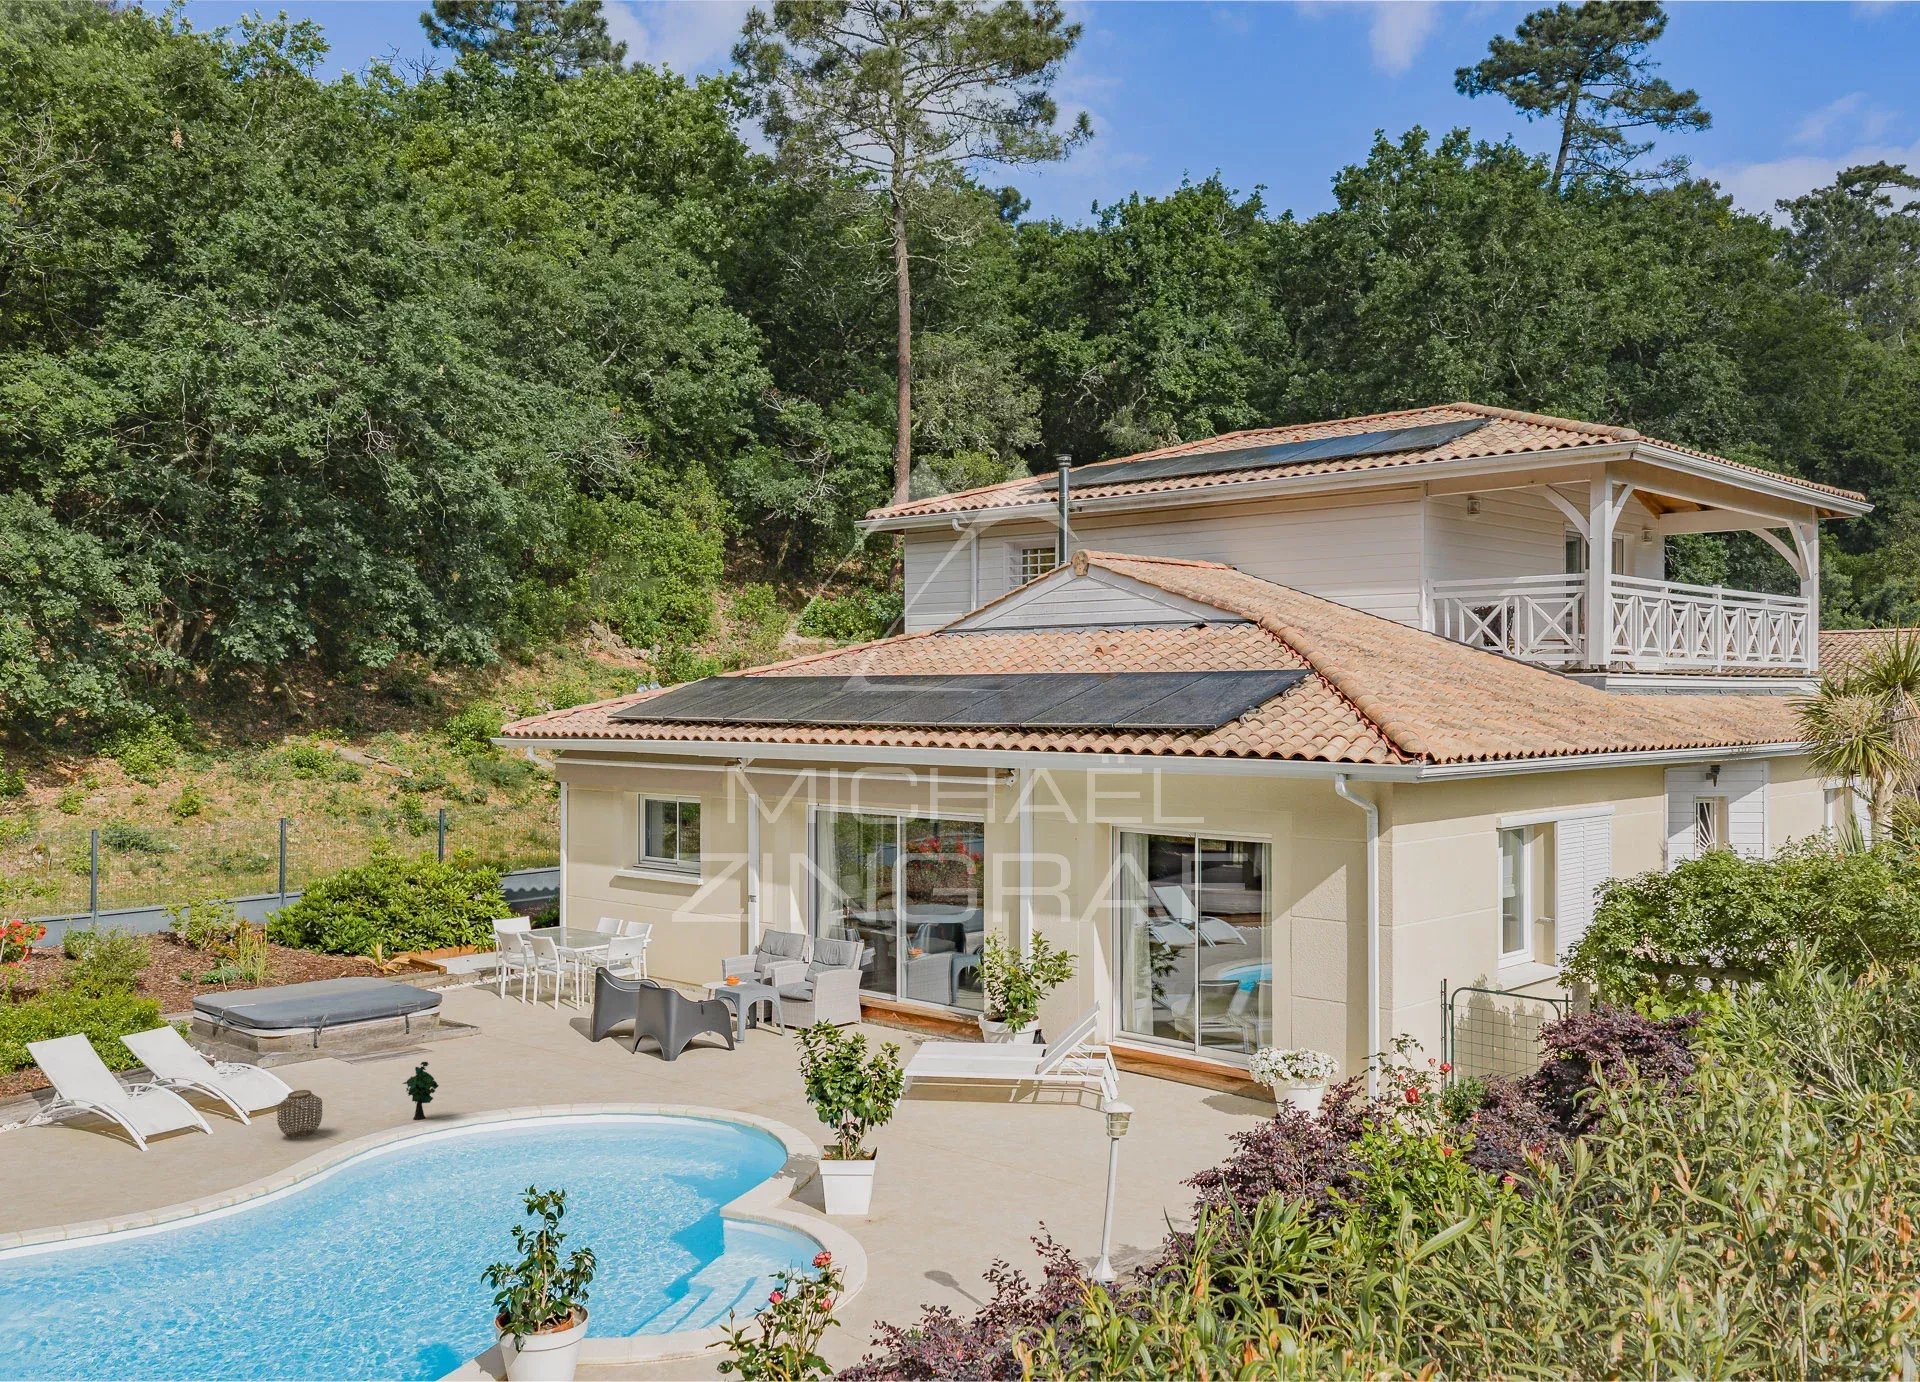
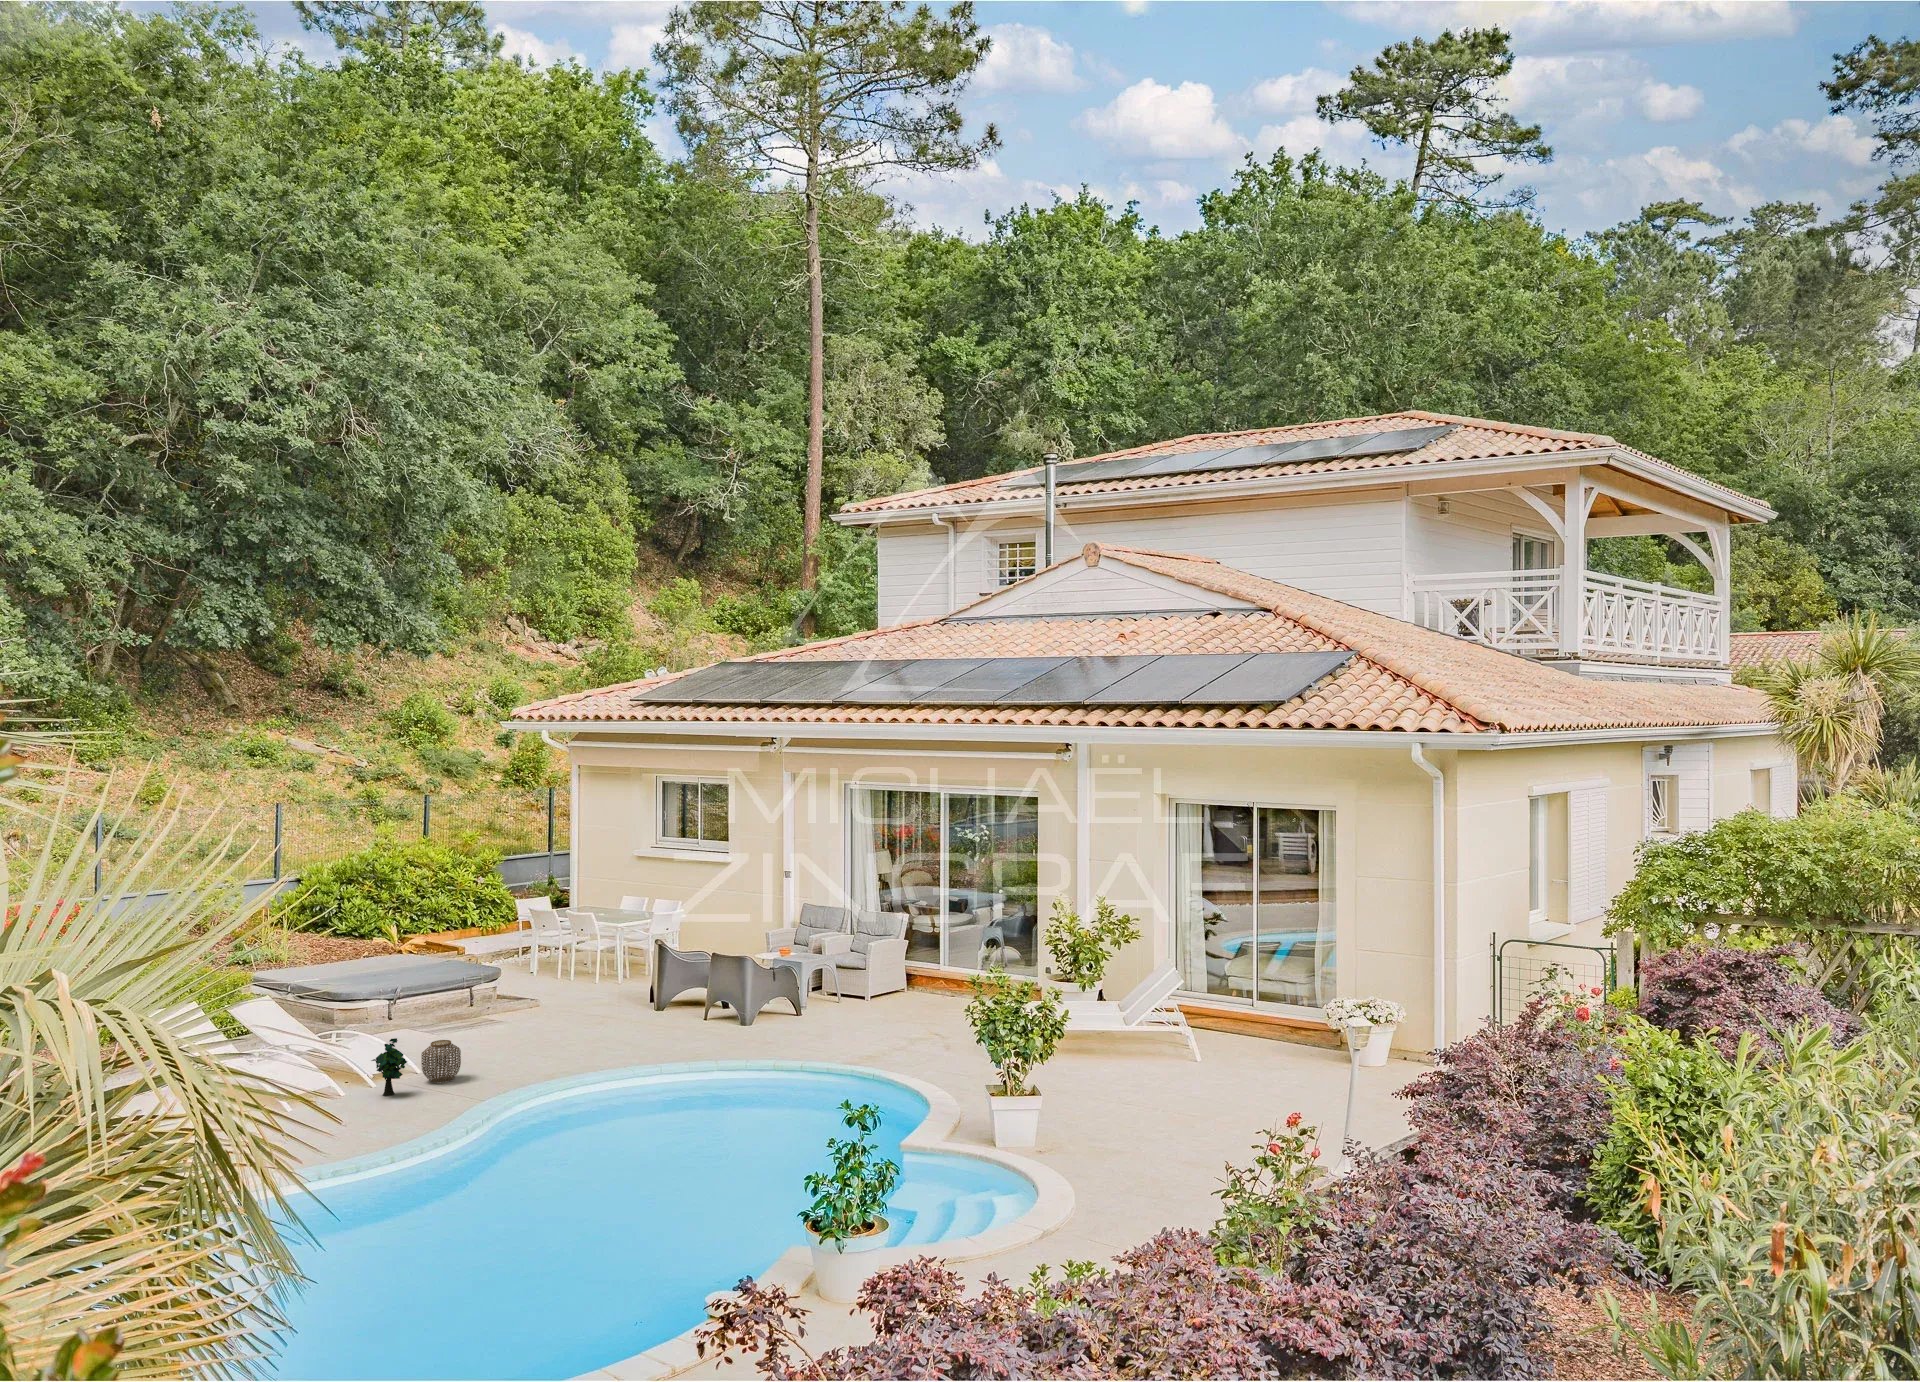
decorative plant: present [403,1062,439,1120] -> present [372,1038,407,1096]

